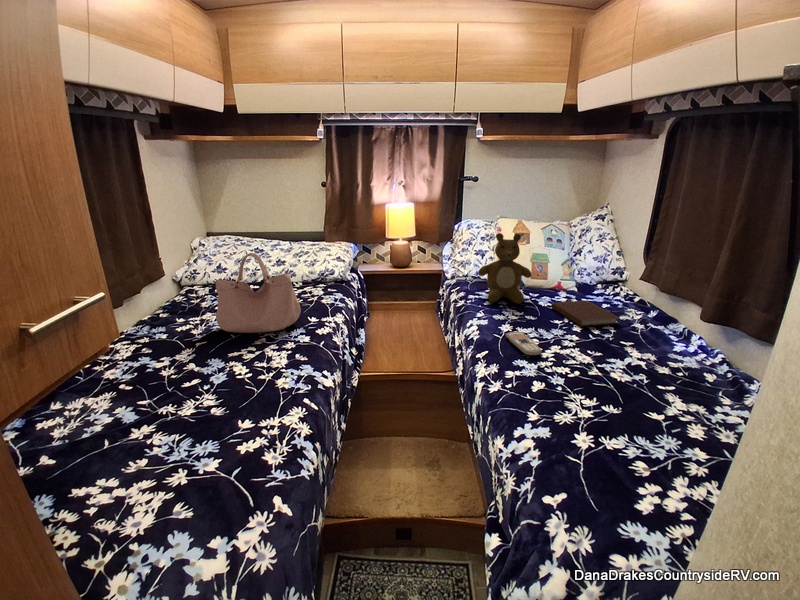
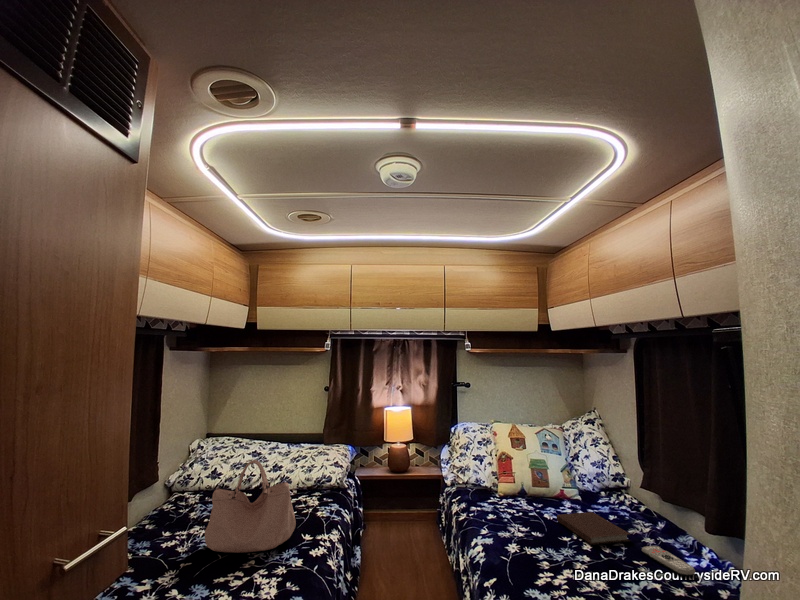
teddy bear: present [478,233,532,304] -> none [477,439,531,516]
remote control: present [506,332,542,356] -> present [642,546,695,575]

